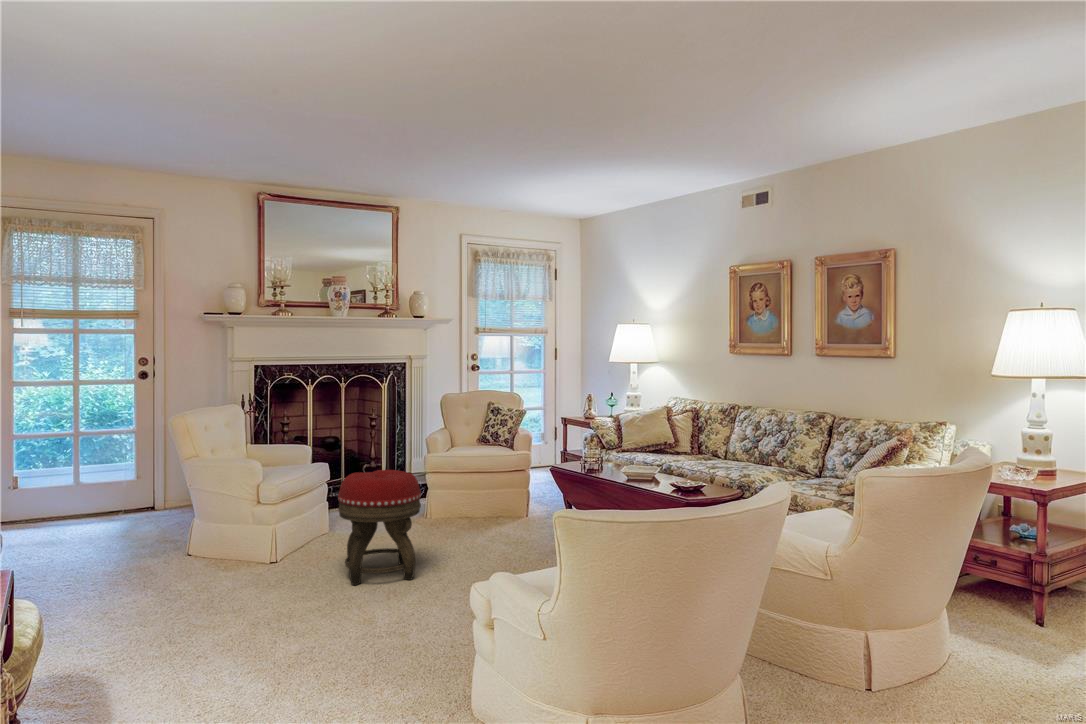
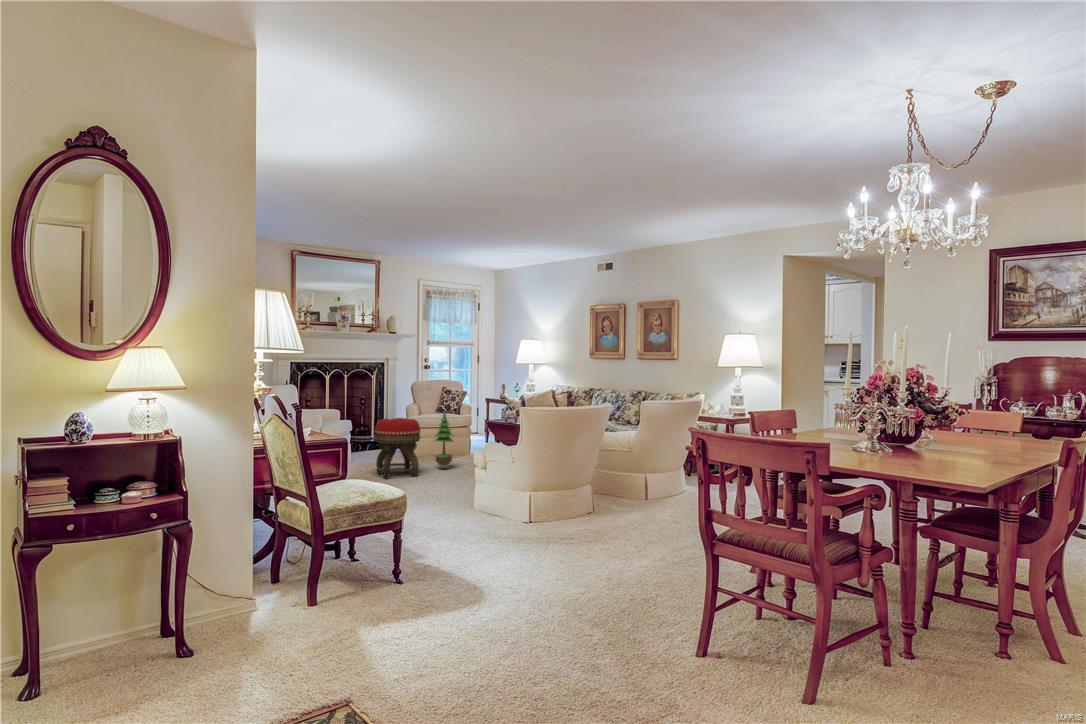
potted tree: none [450,456,487,558] -> present [434,412,454,469]

